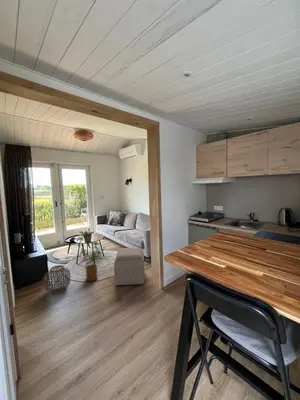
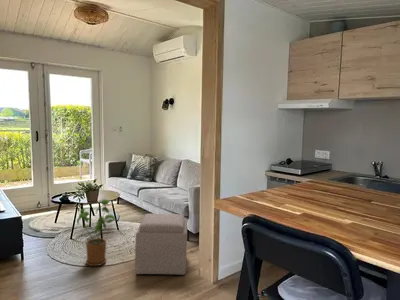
woven basket: present [44,265,70,294] -> none [16,235,60,283]

